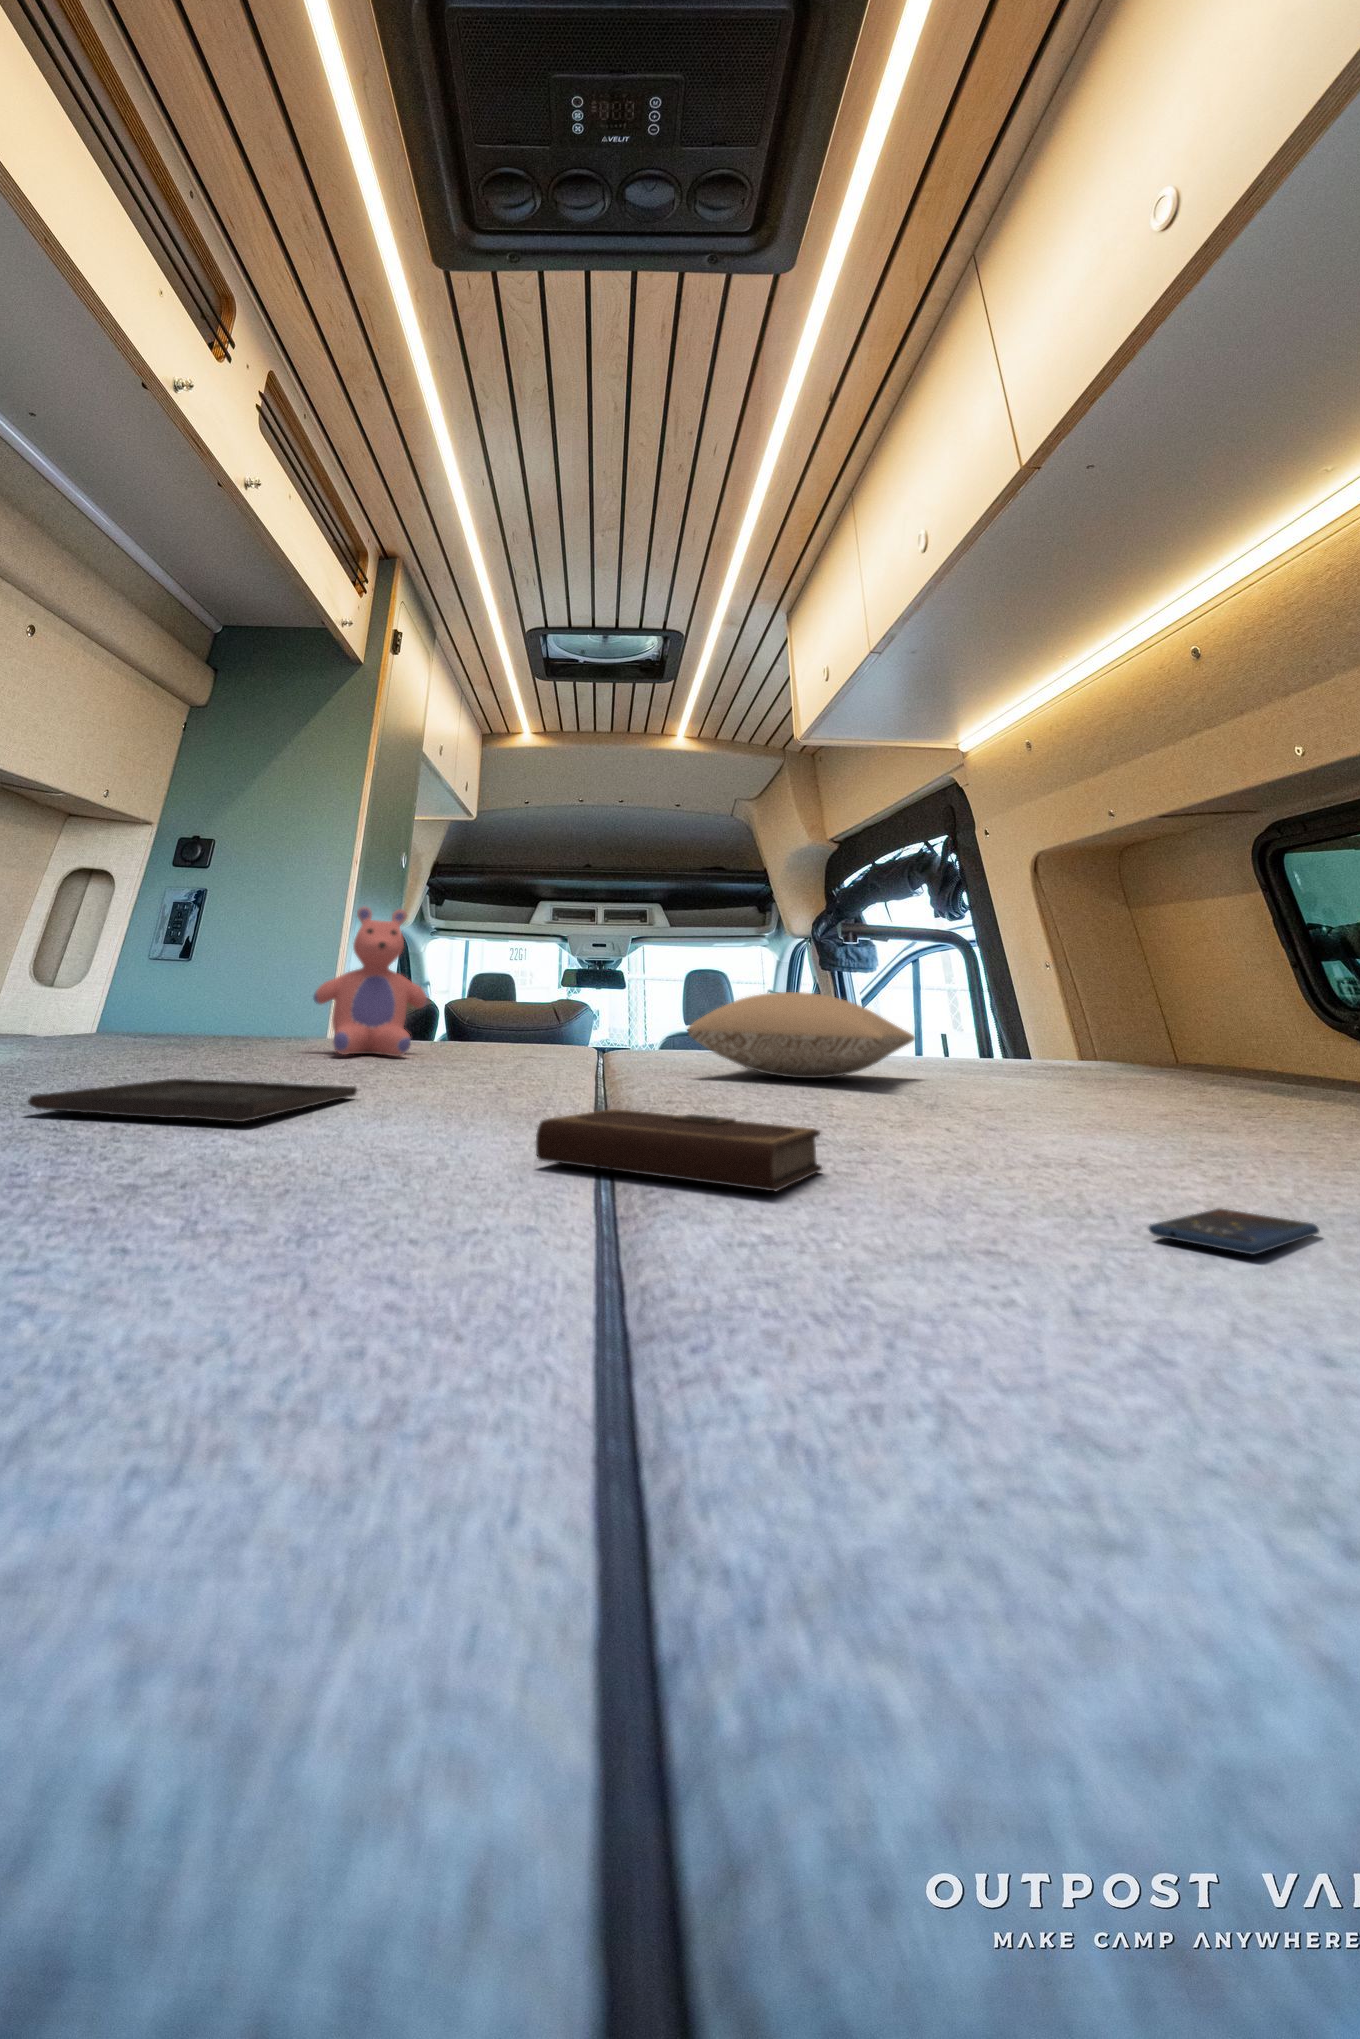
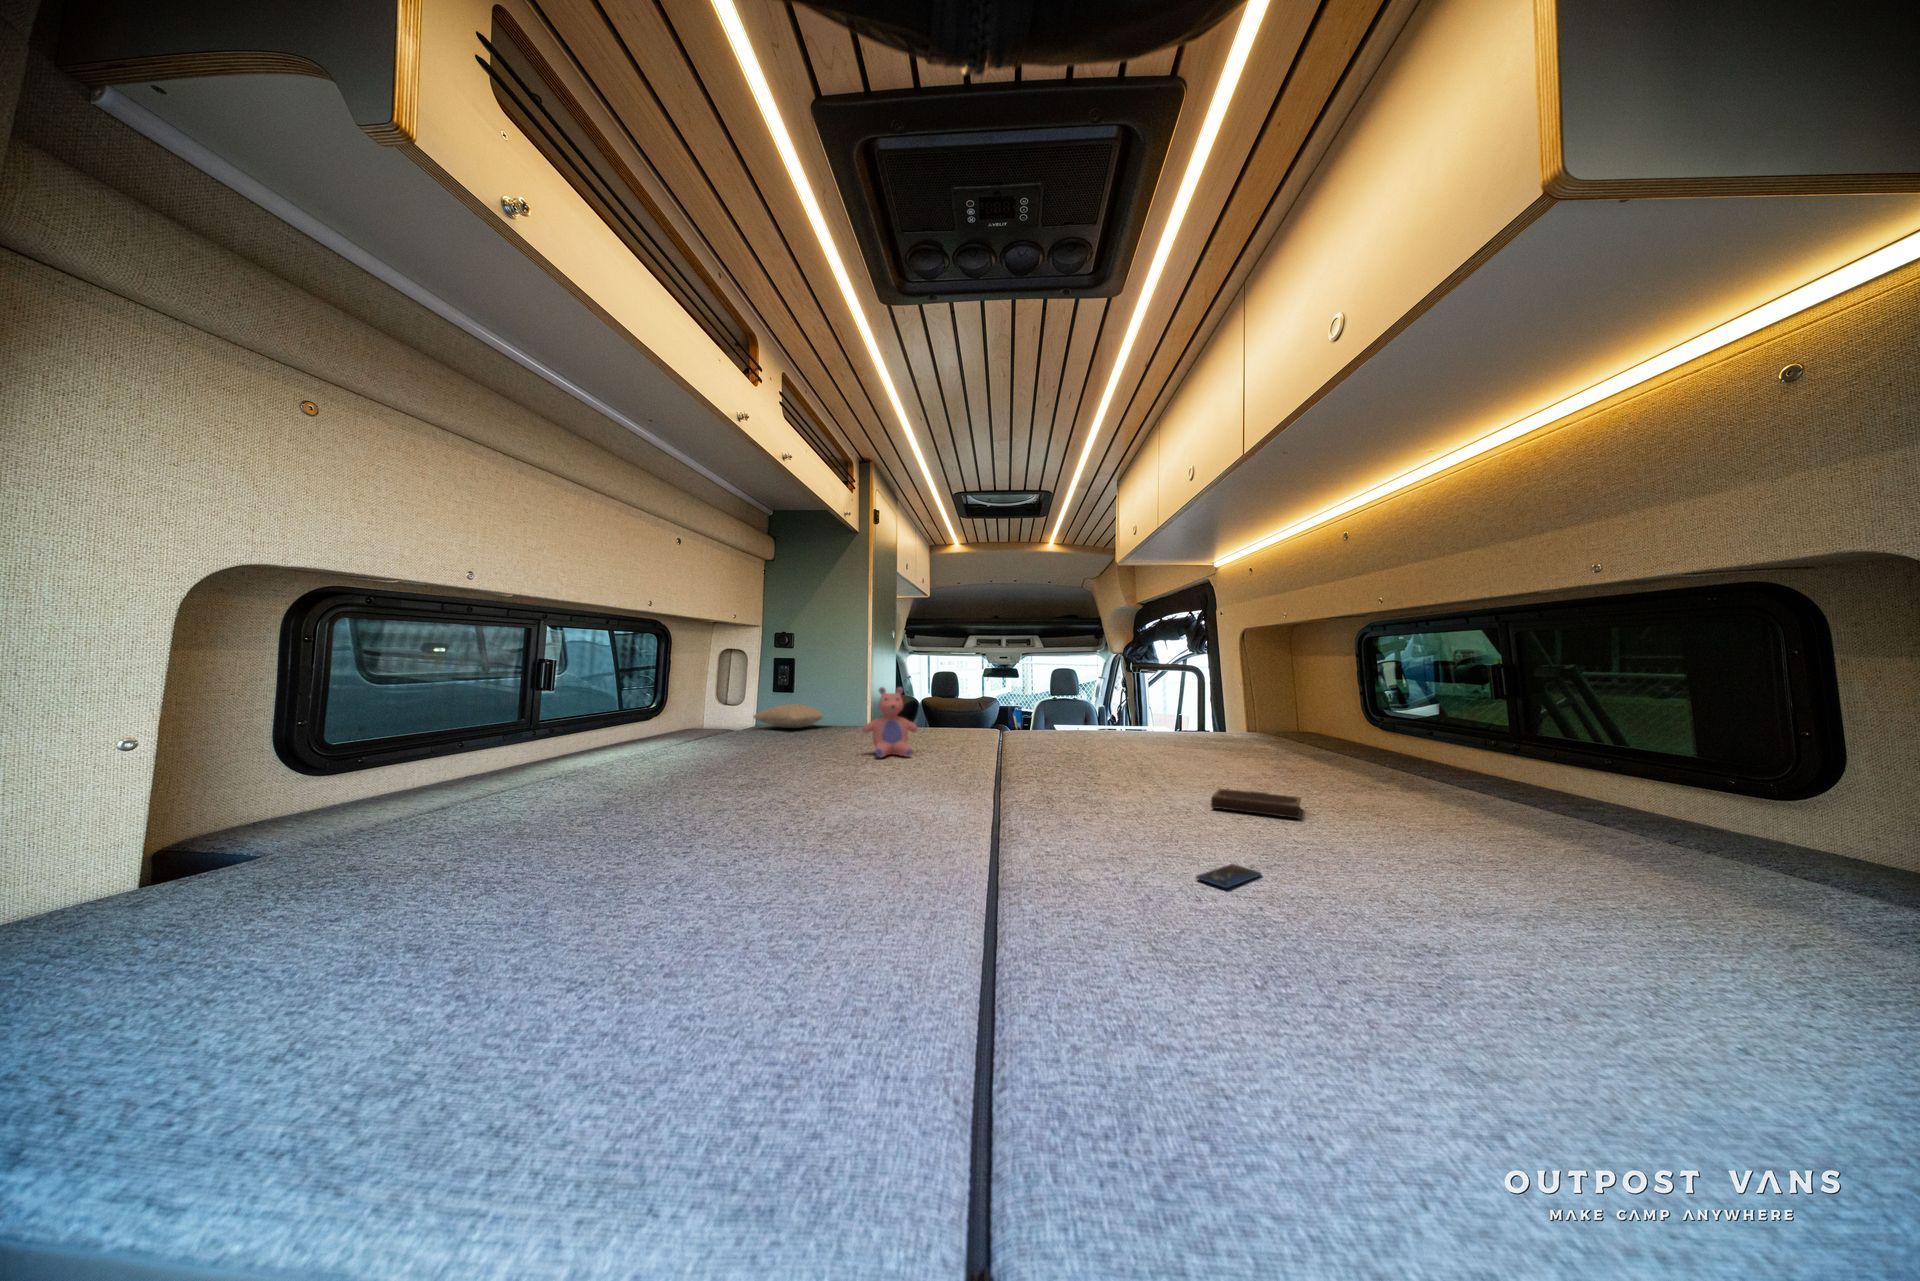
pillow: present [688,992,915,1078] -> present [754,704,823,728]
tray: present [28,1079,357,1122] -> none [769,789,897,820]
notebook: present [536,1109,822,1191] -> present [1211,789,1301,818]

